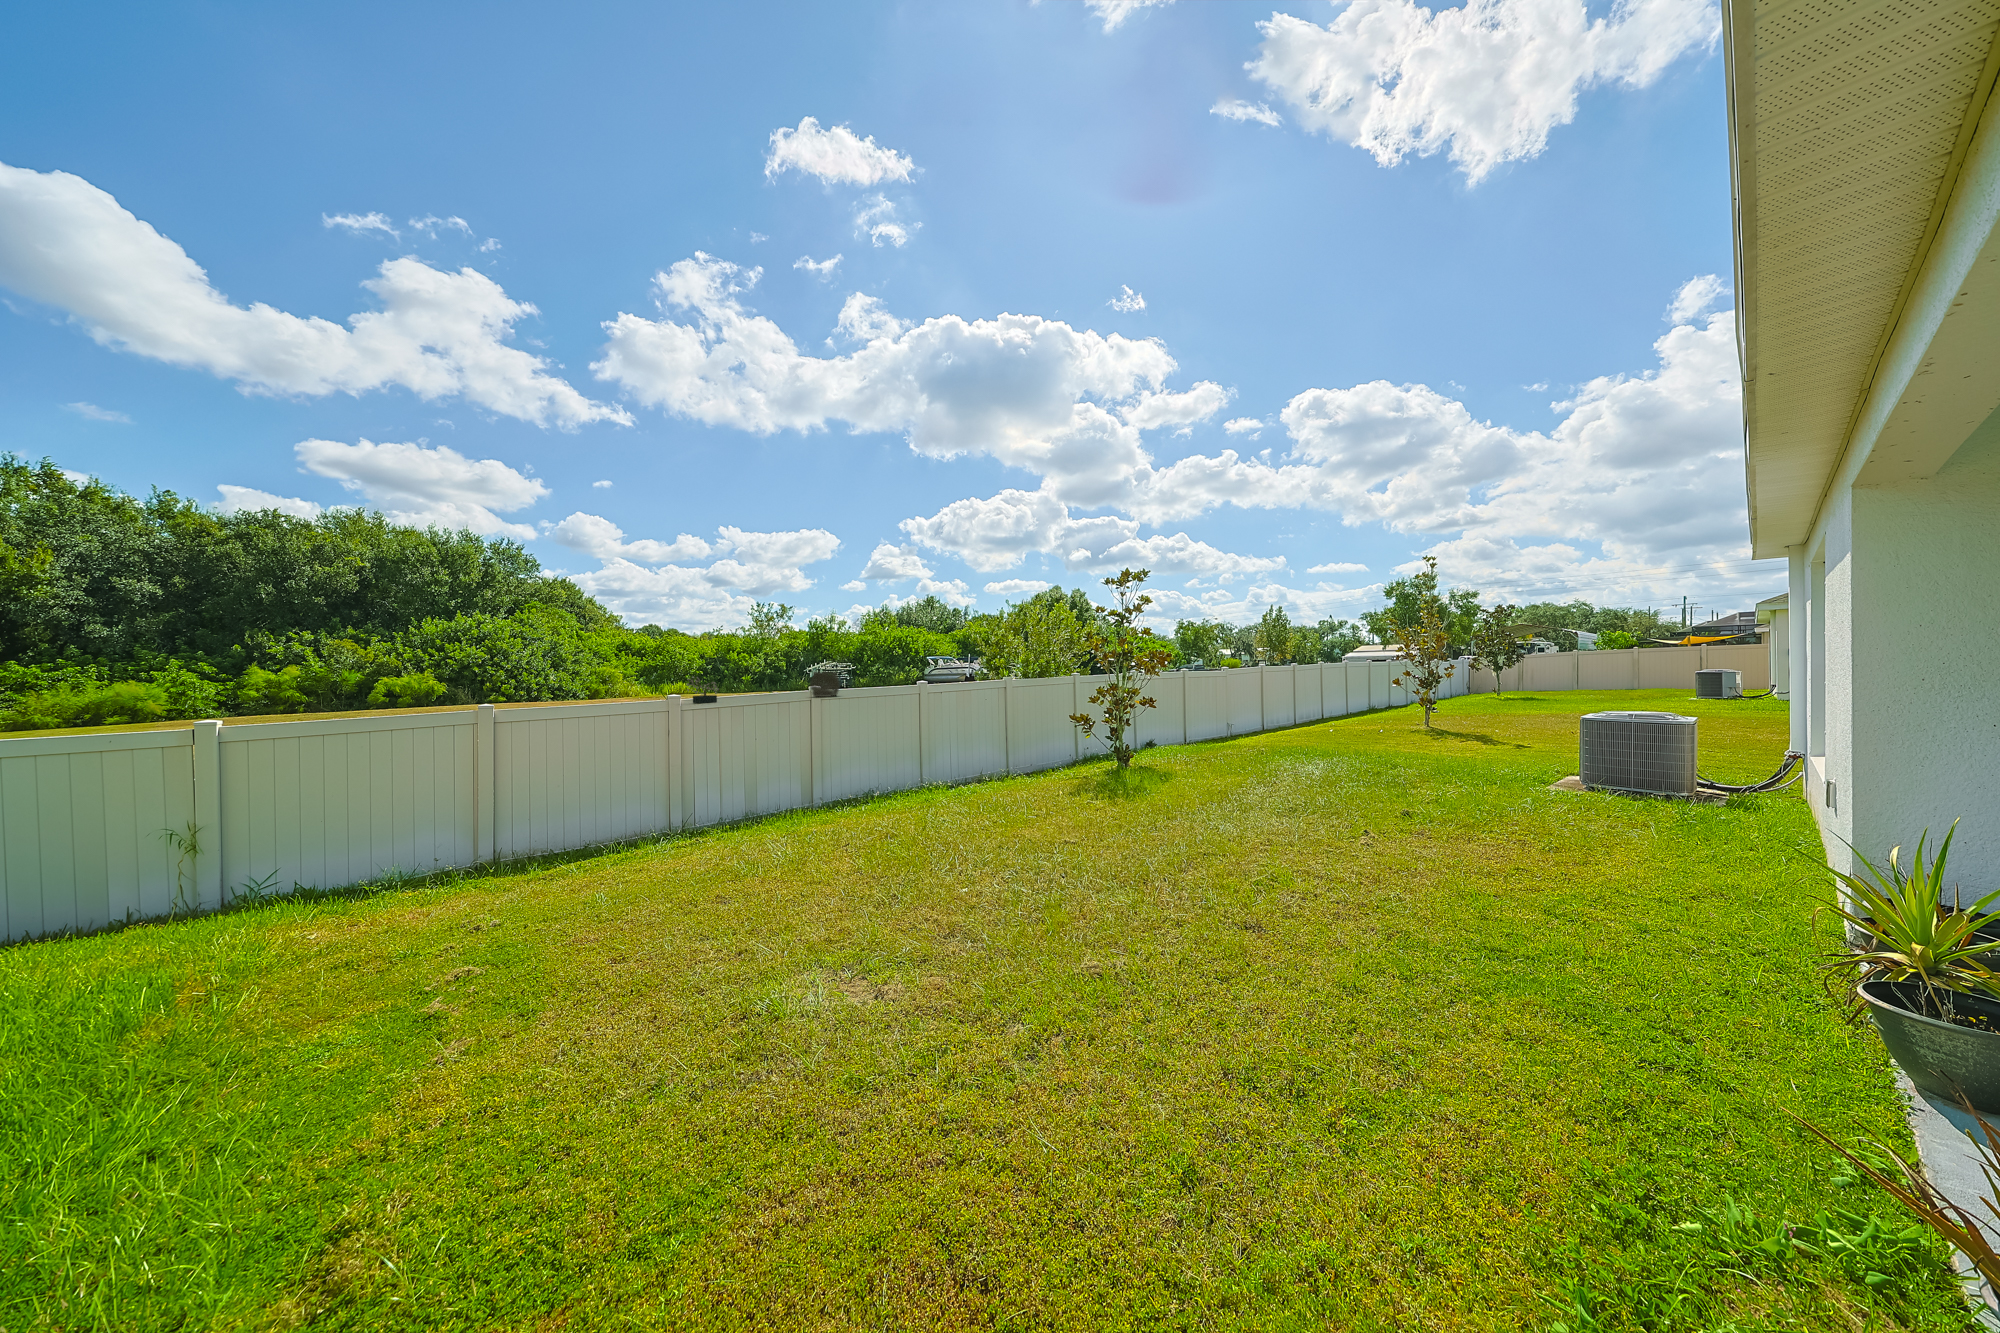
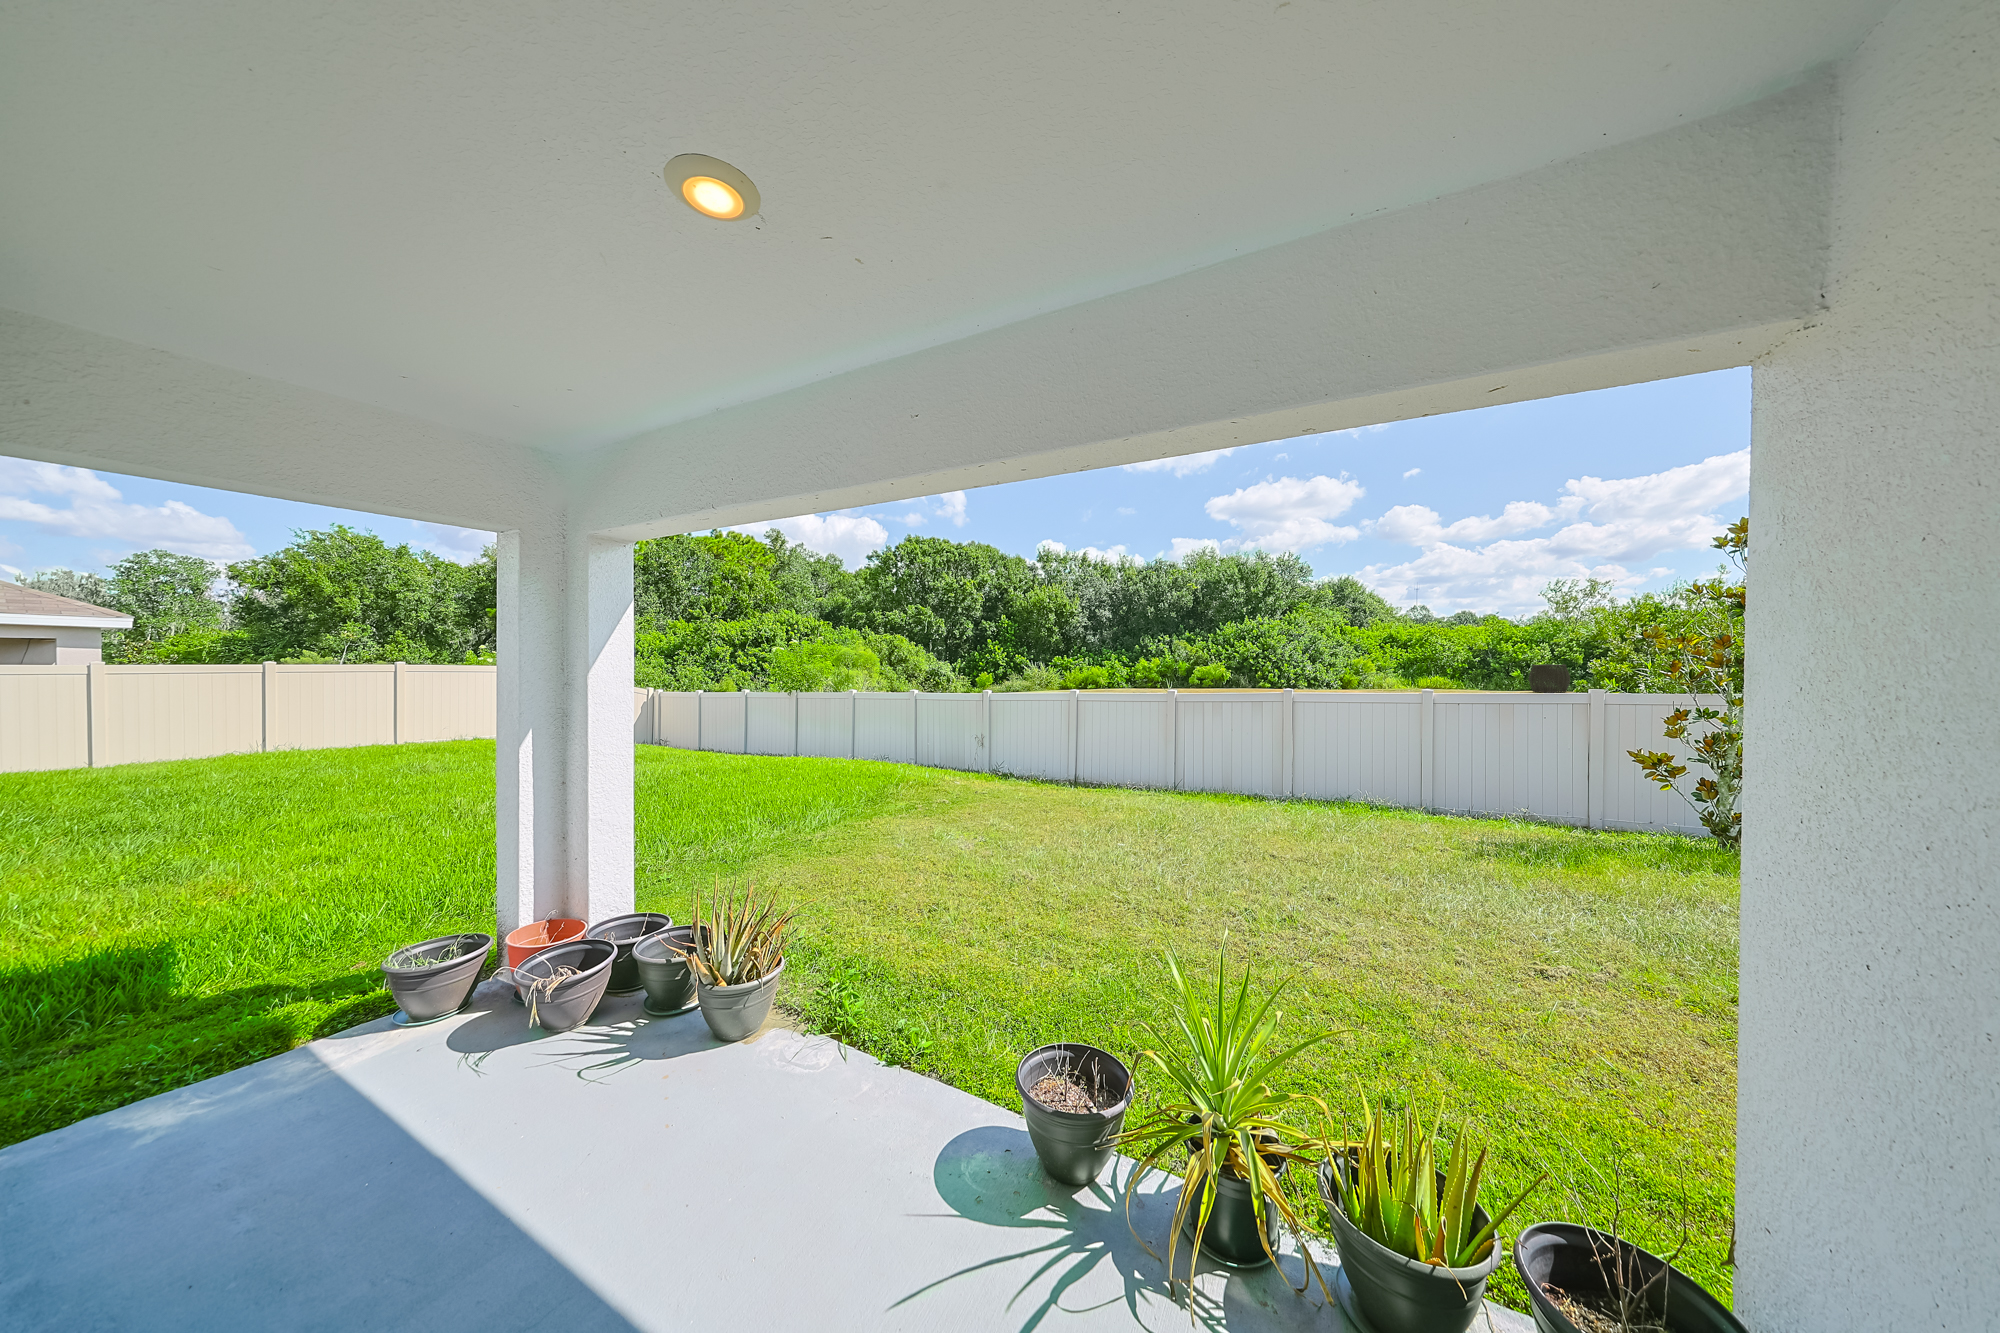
decorative plant: present [687,677,718,703] -> none [1384,668,1417,693]

